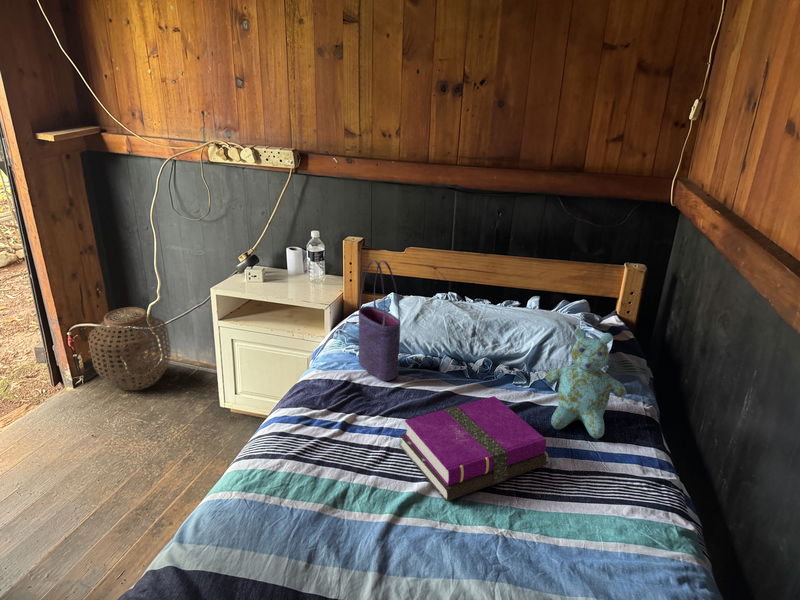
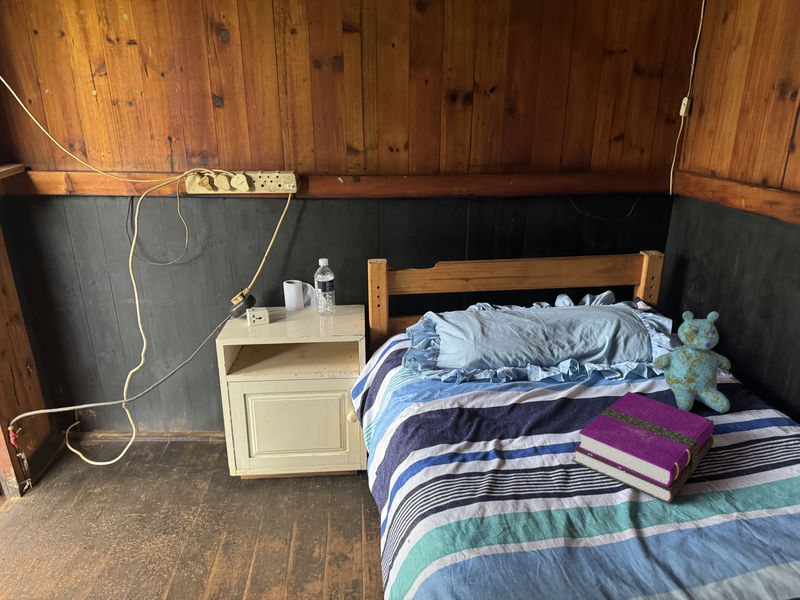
tote bag: present [359,261,400,381] -> none [450,273,509,400]
woven basket: present [88,307,171,390] -> none [38,379,143,482]

